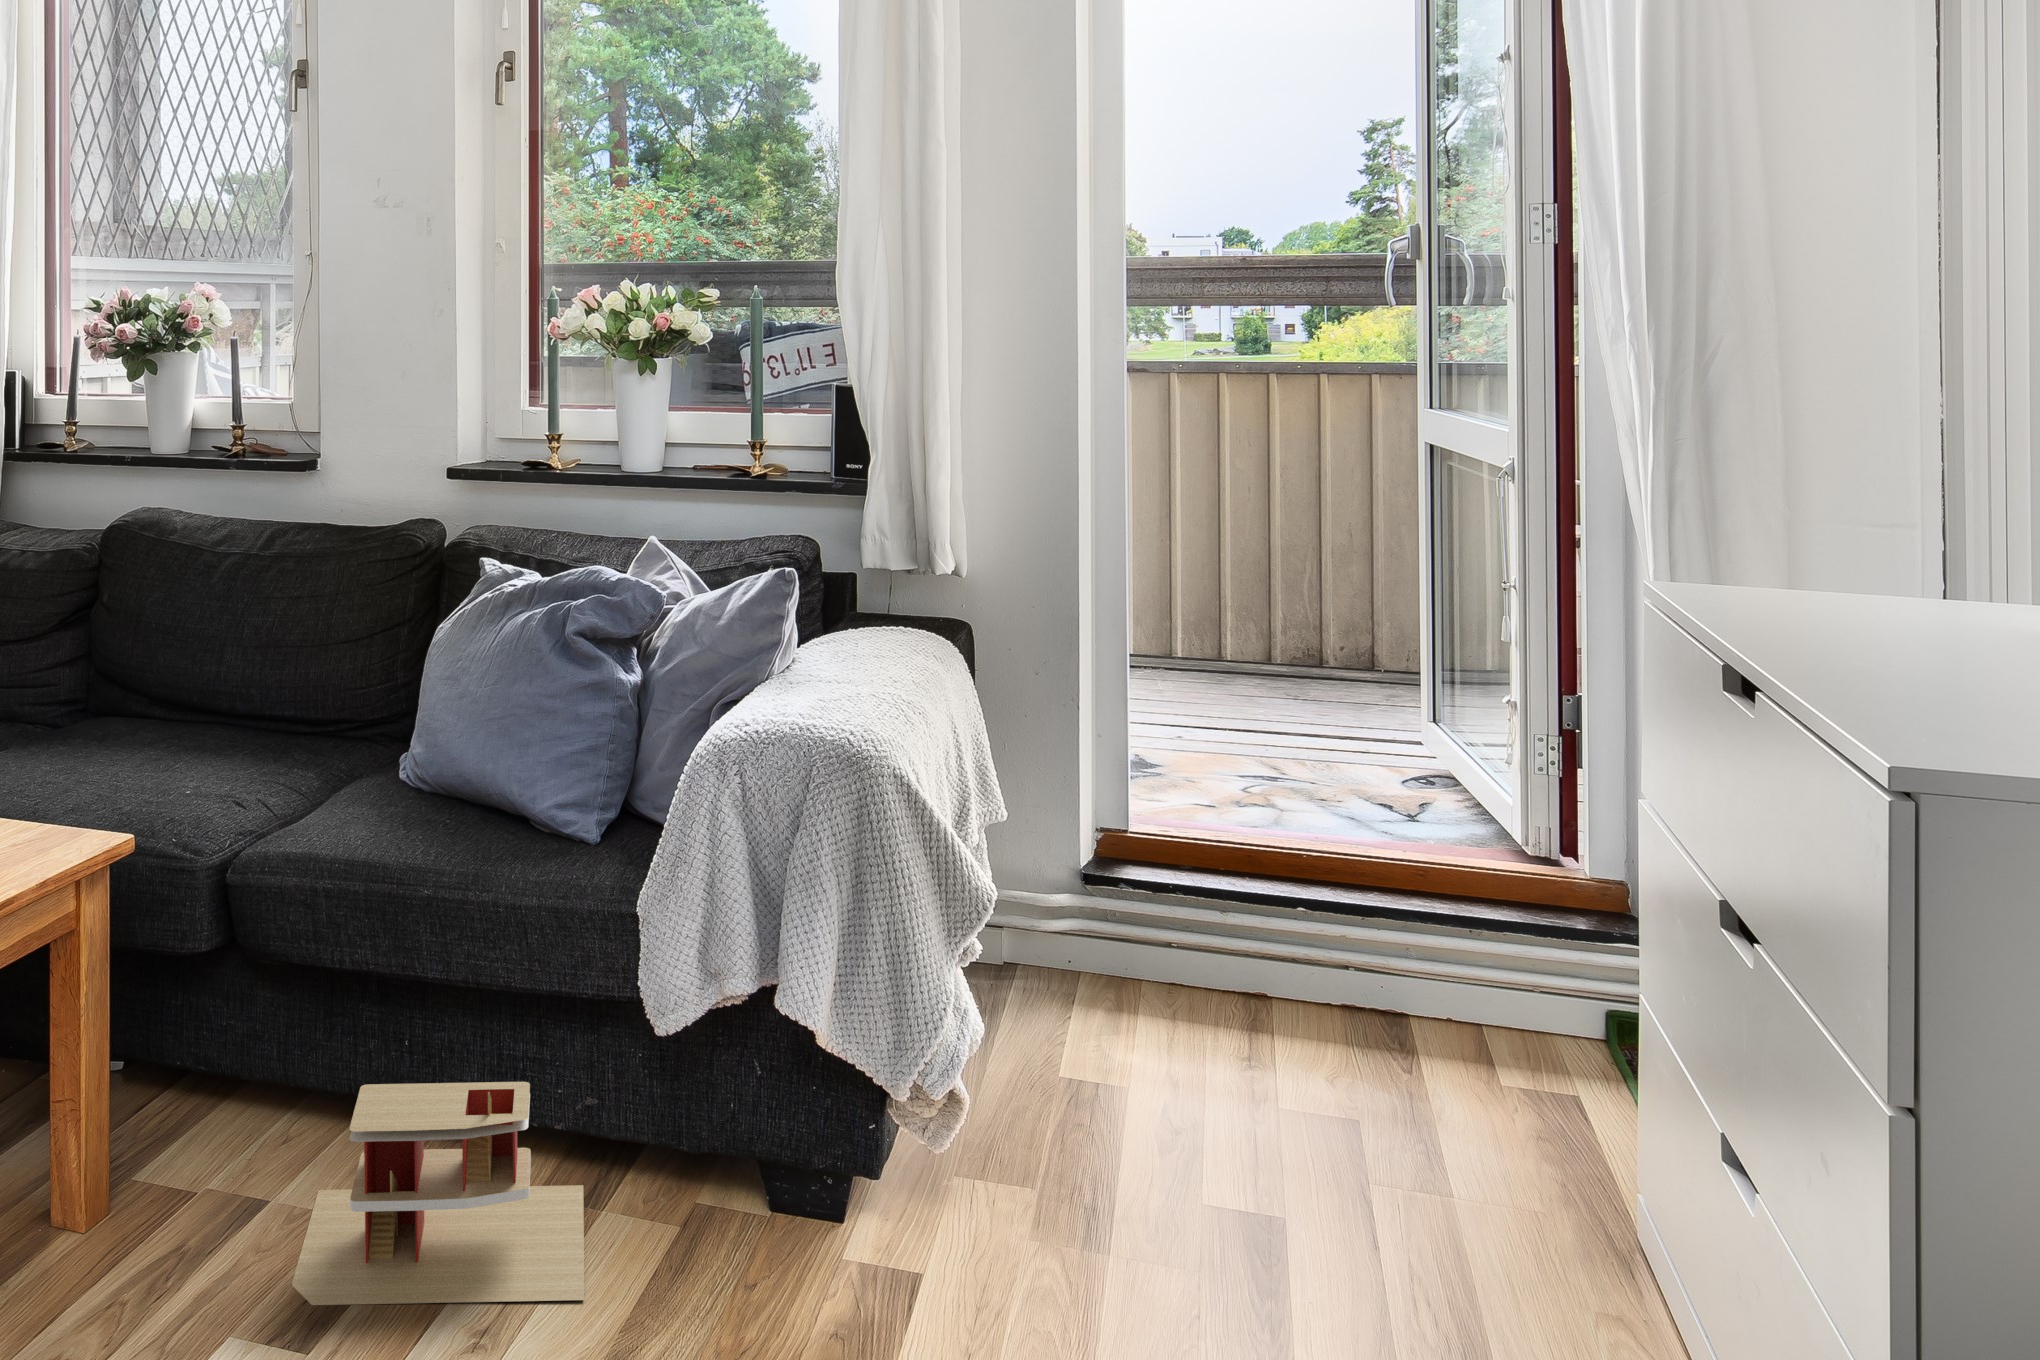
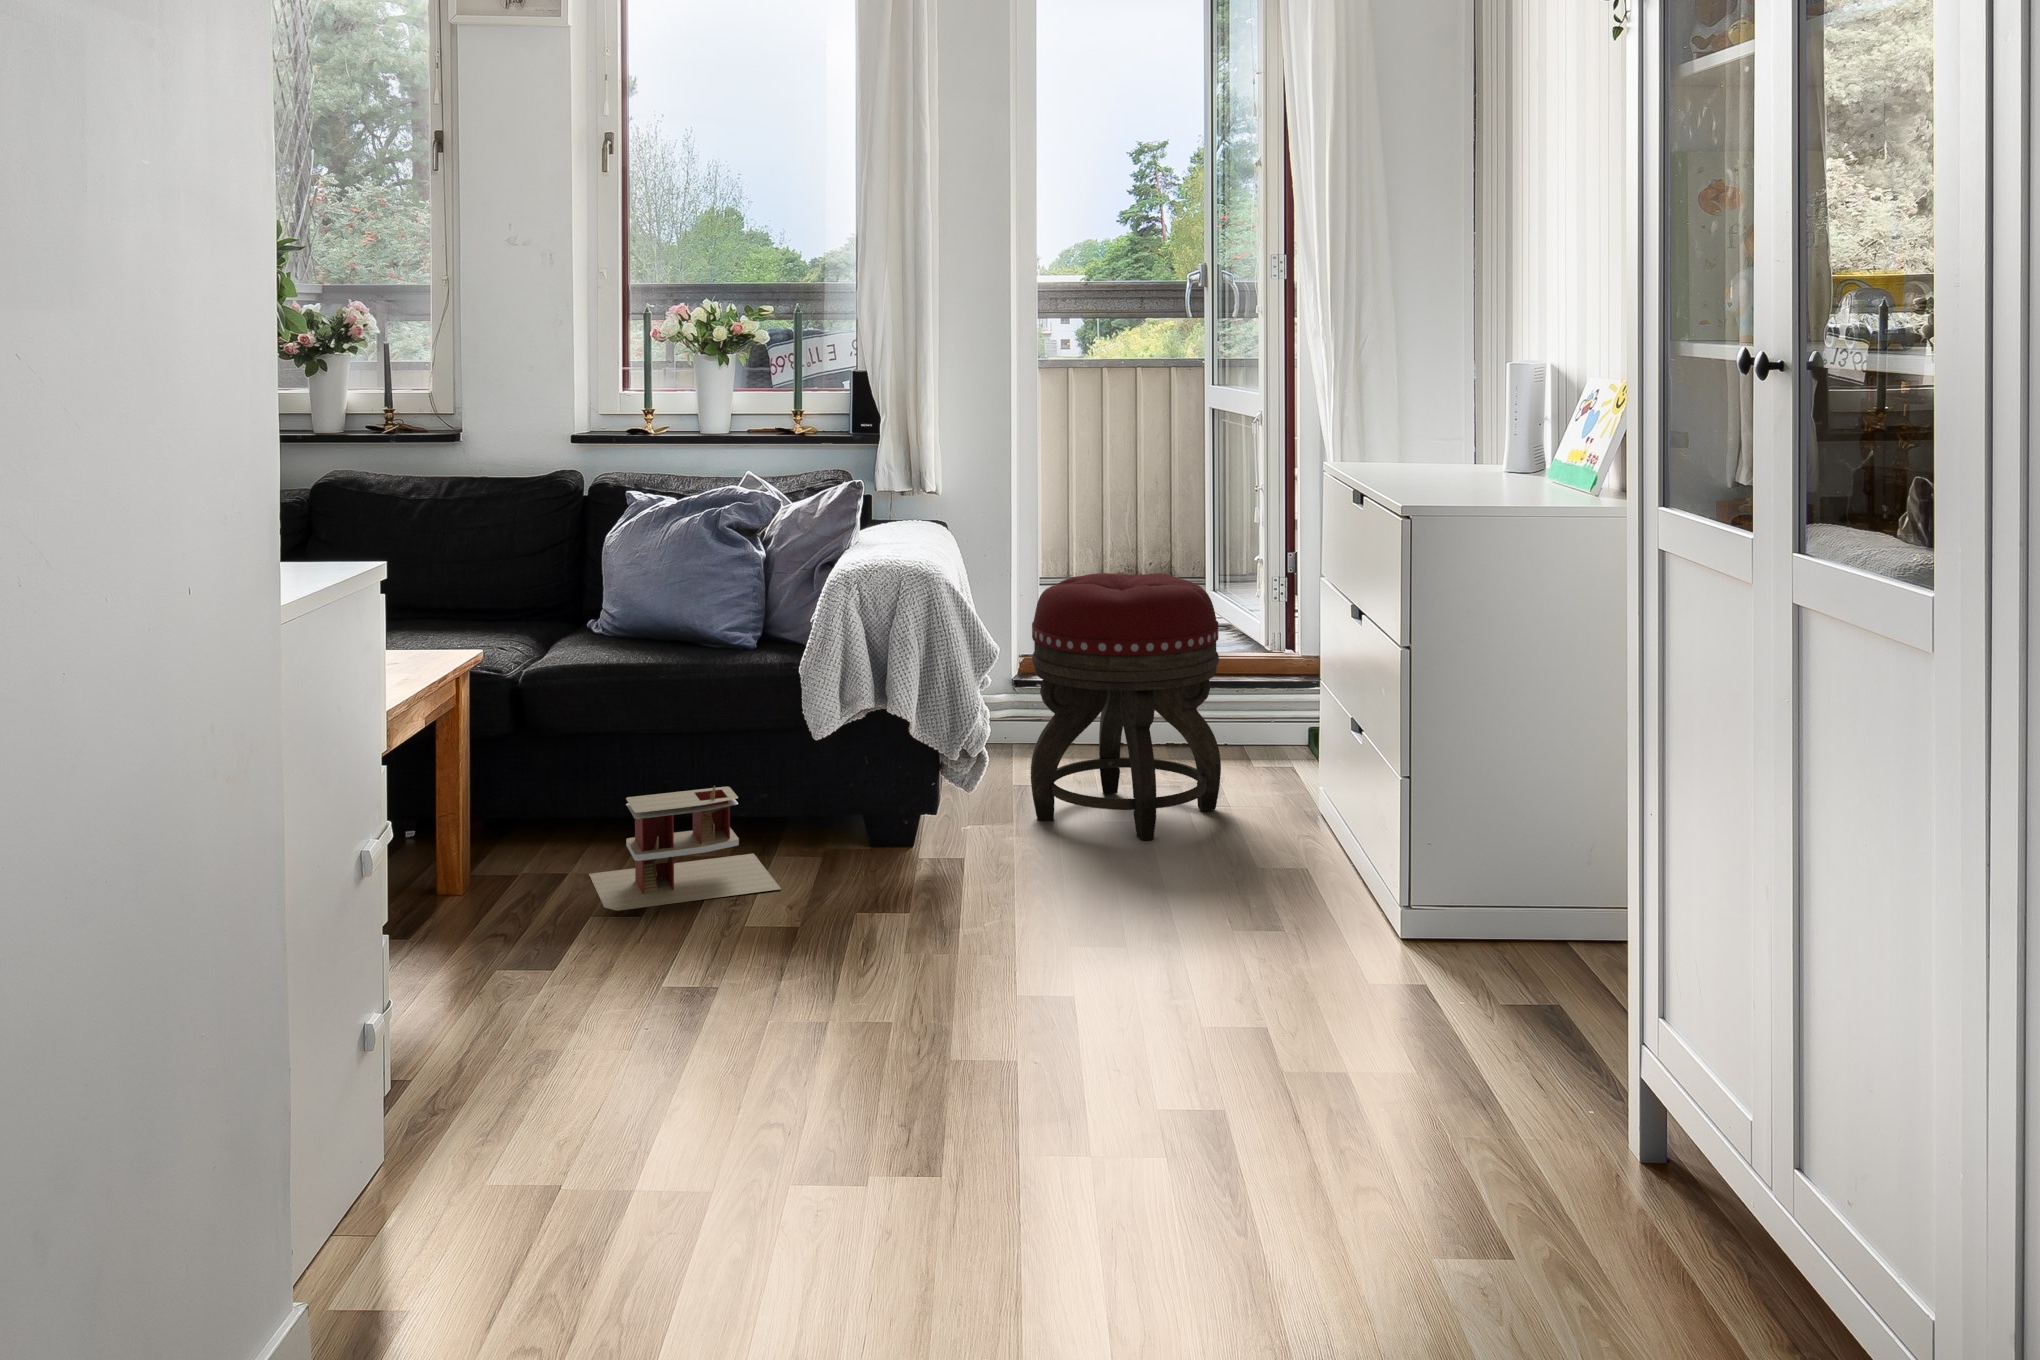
footstool: none [1072,748,1434,1278] -> present [1031,573,1221,840]

